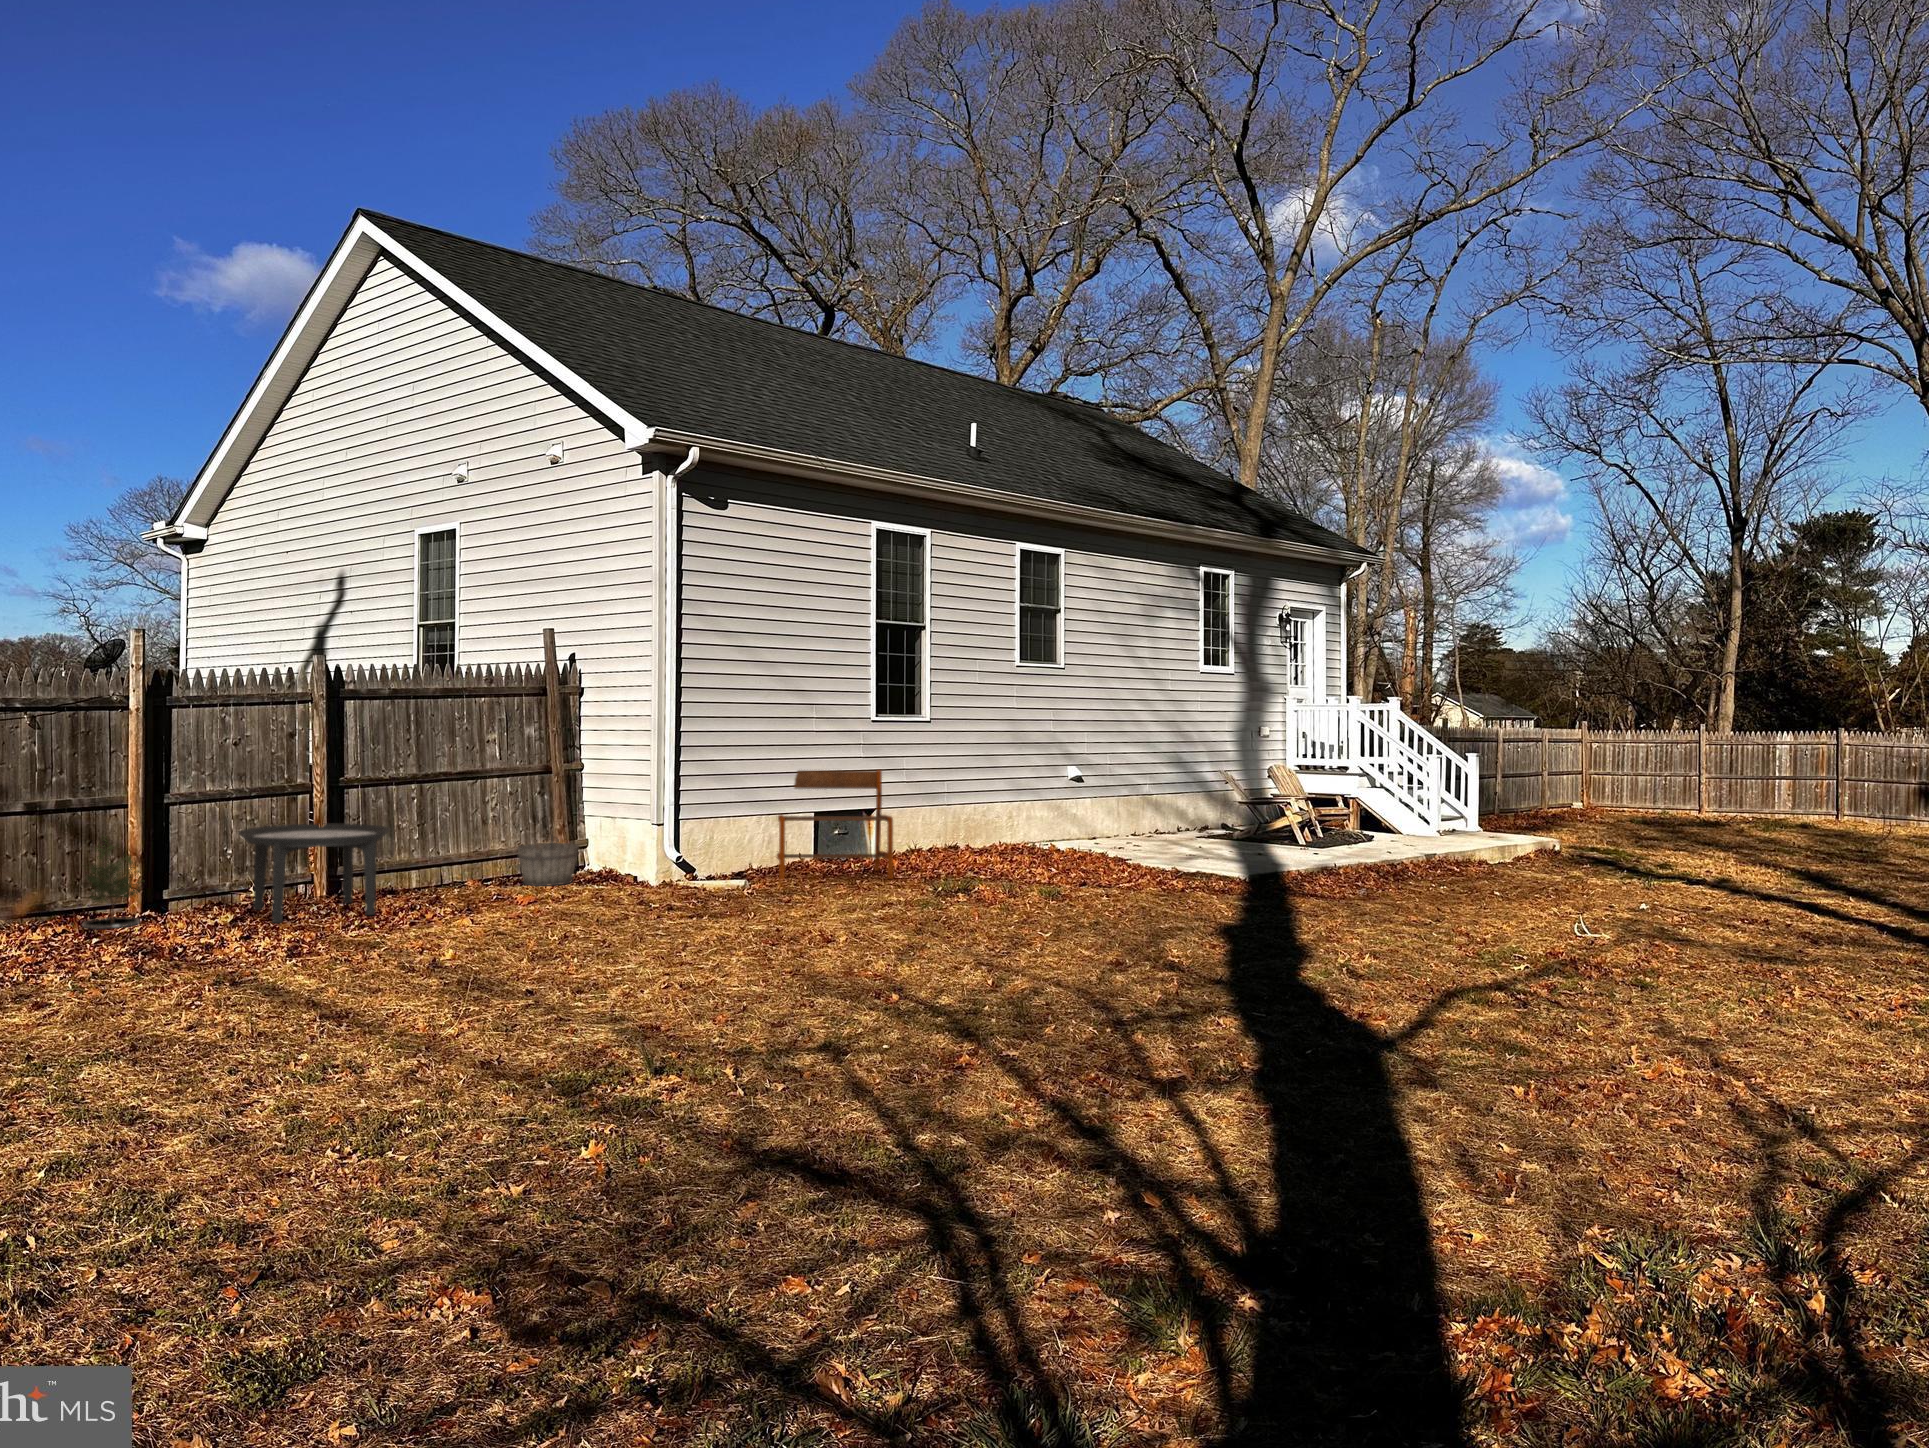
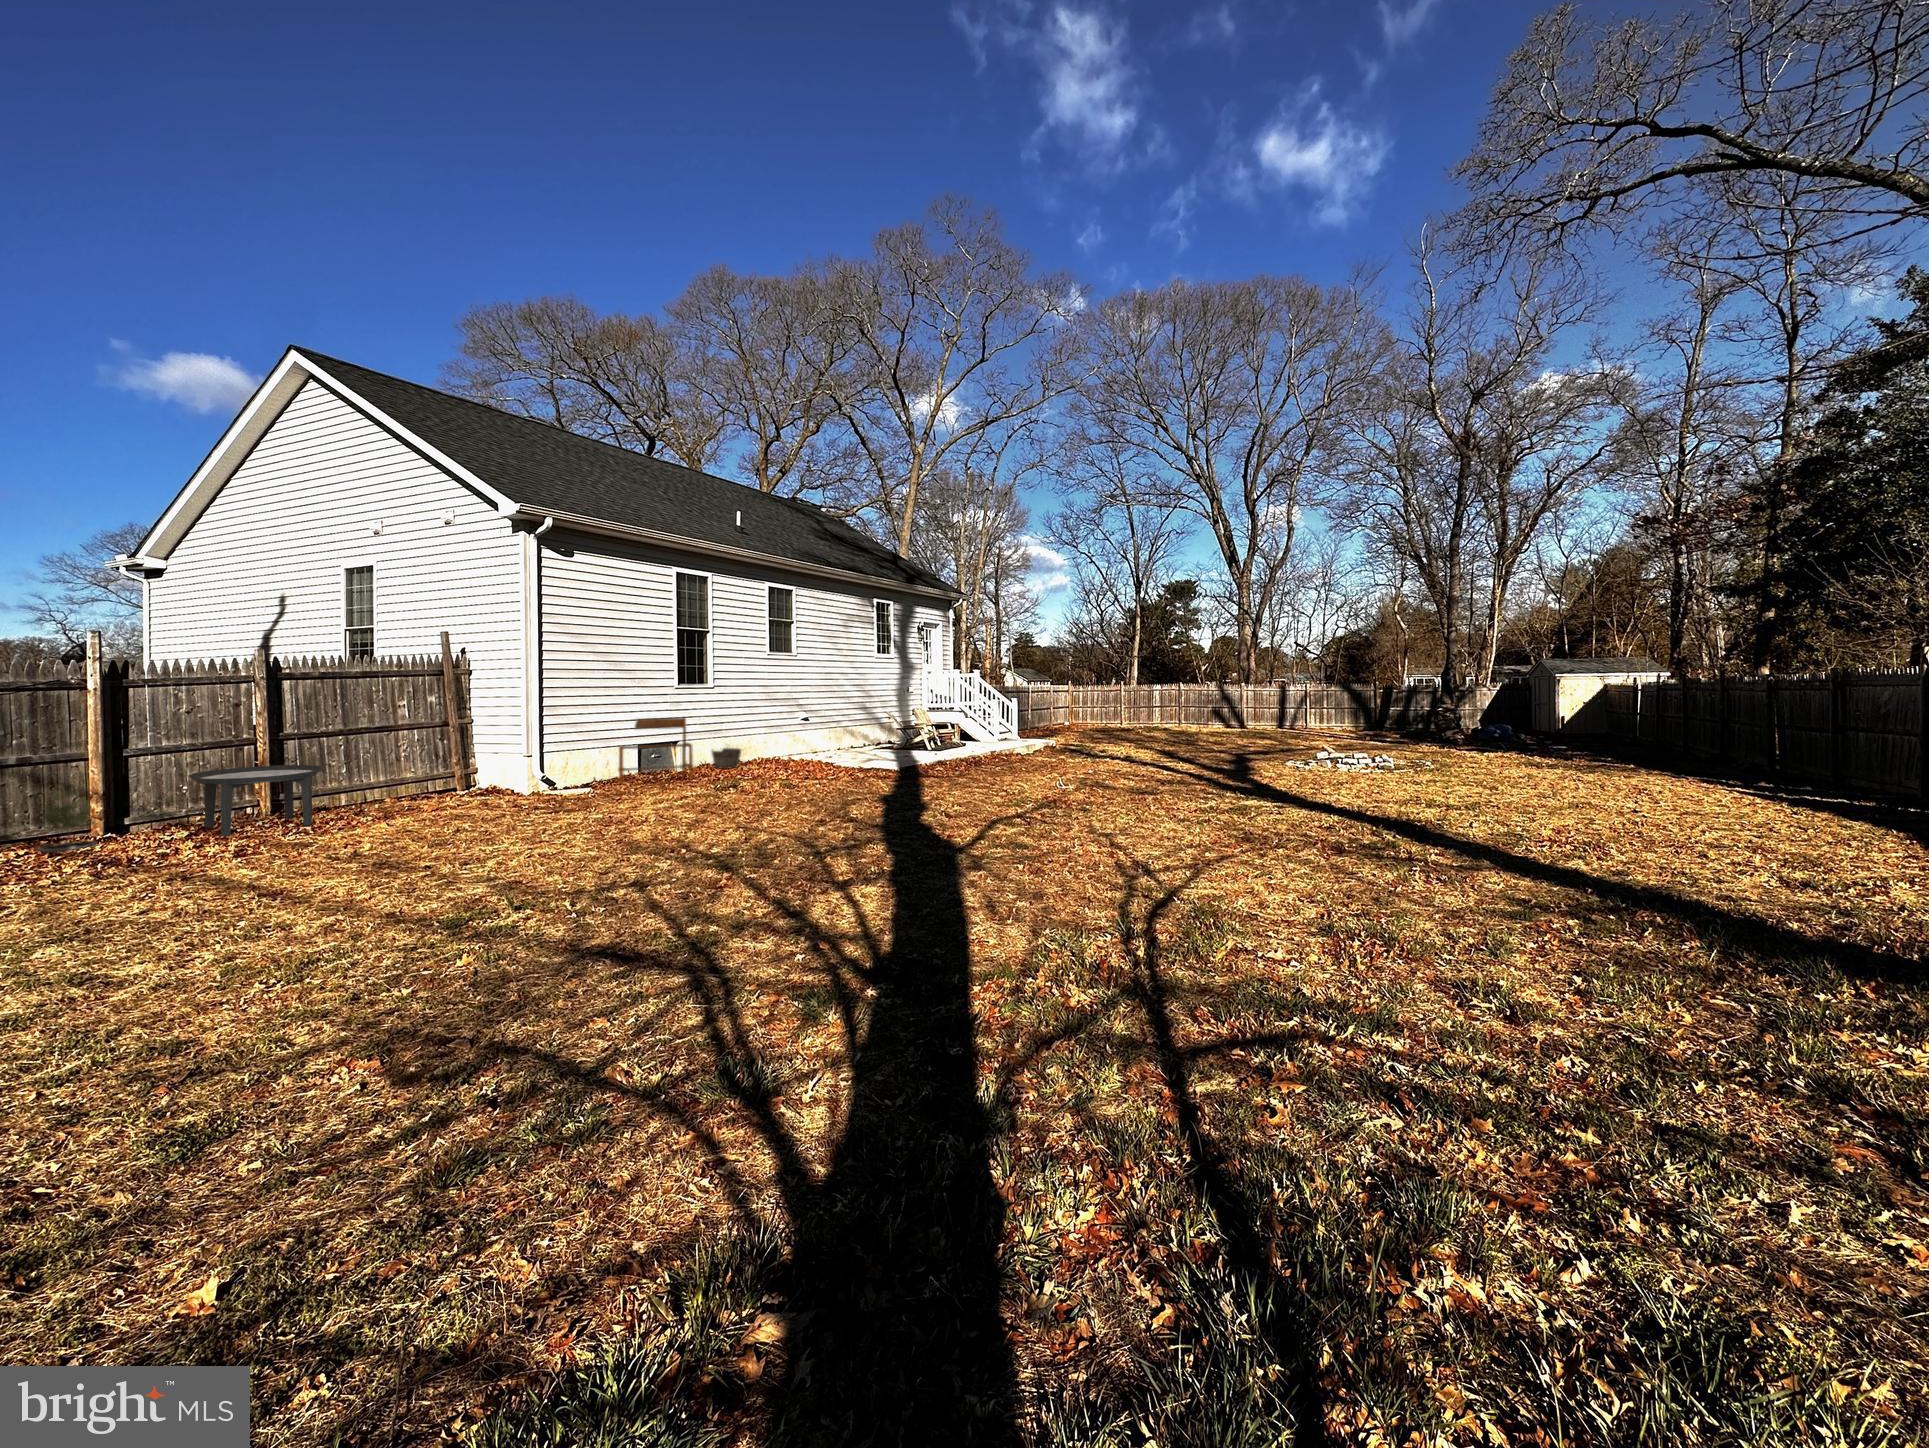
wooden bucket: present [517,836,579,886] -> present [712,747,741,769]

